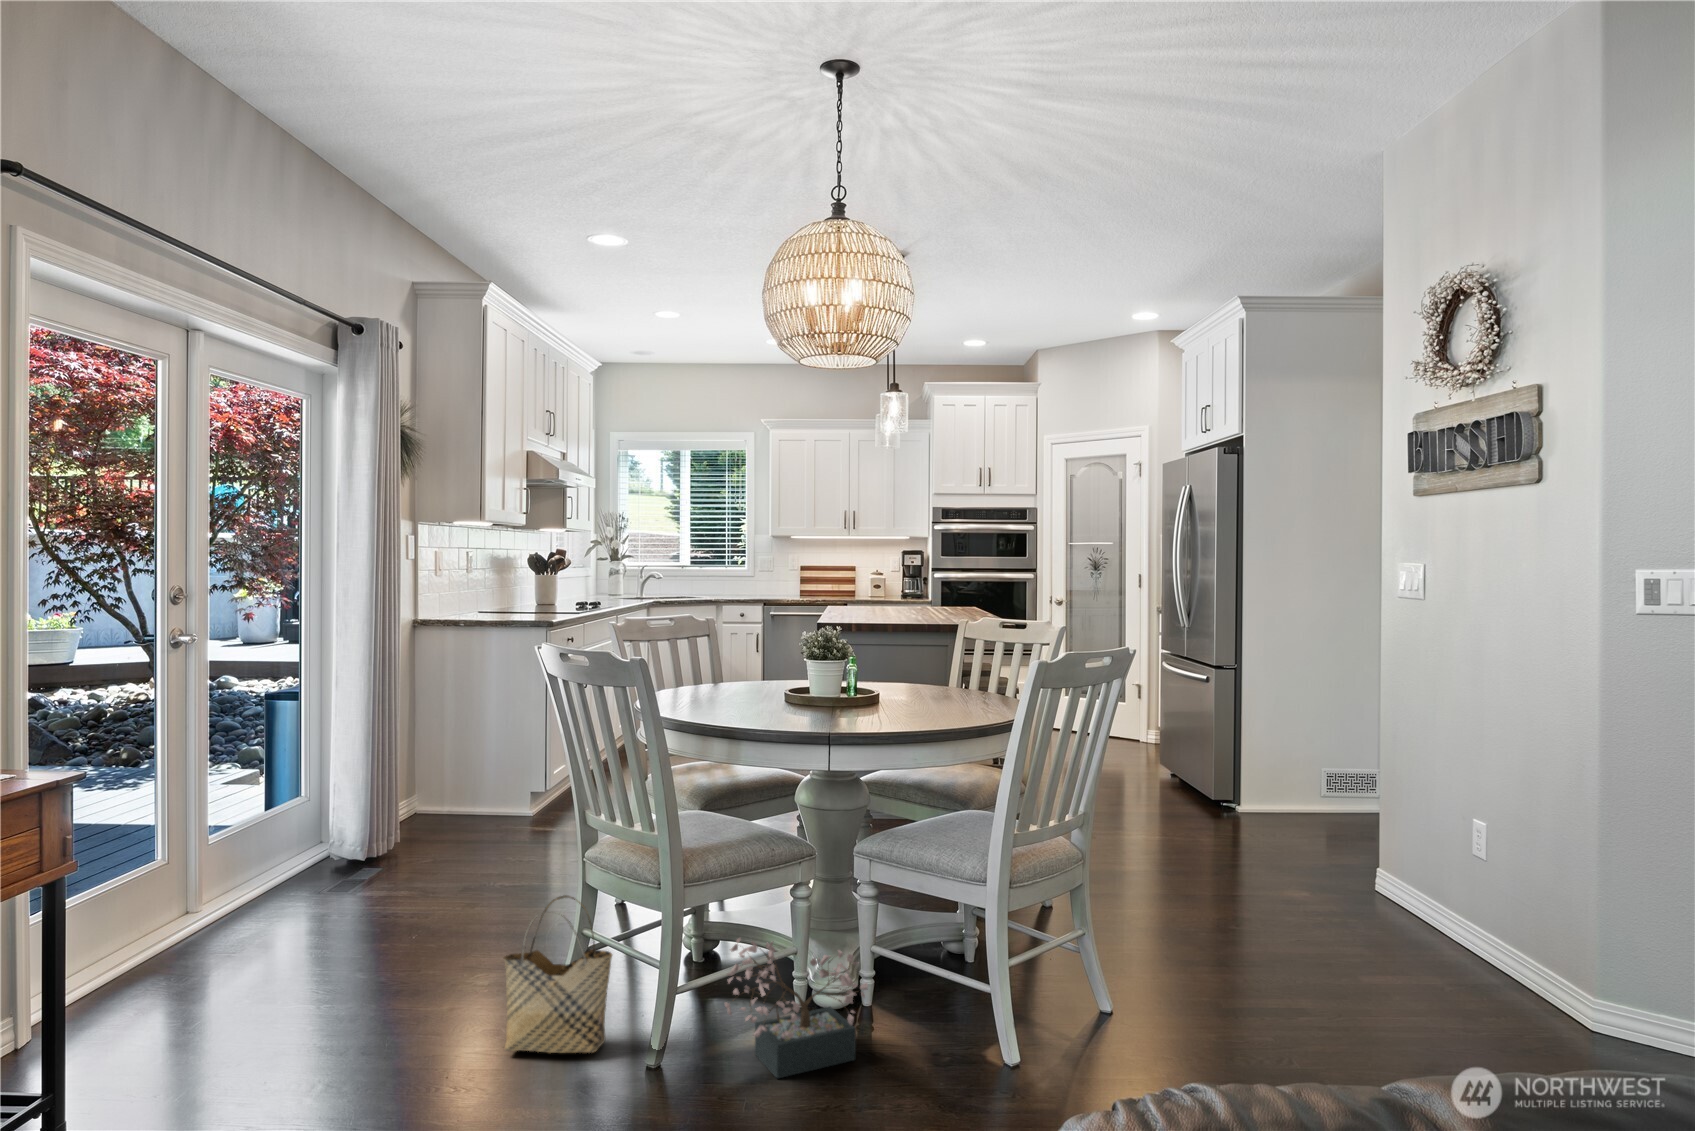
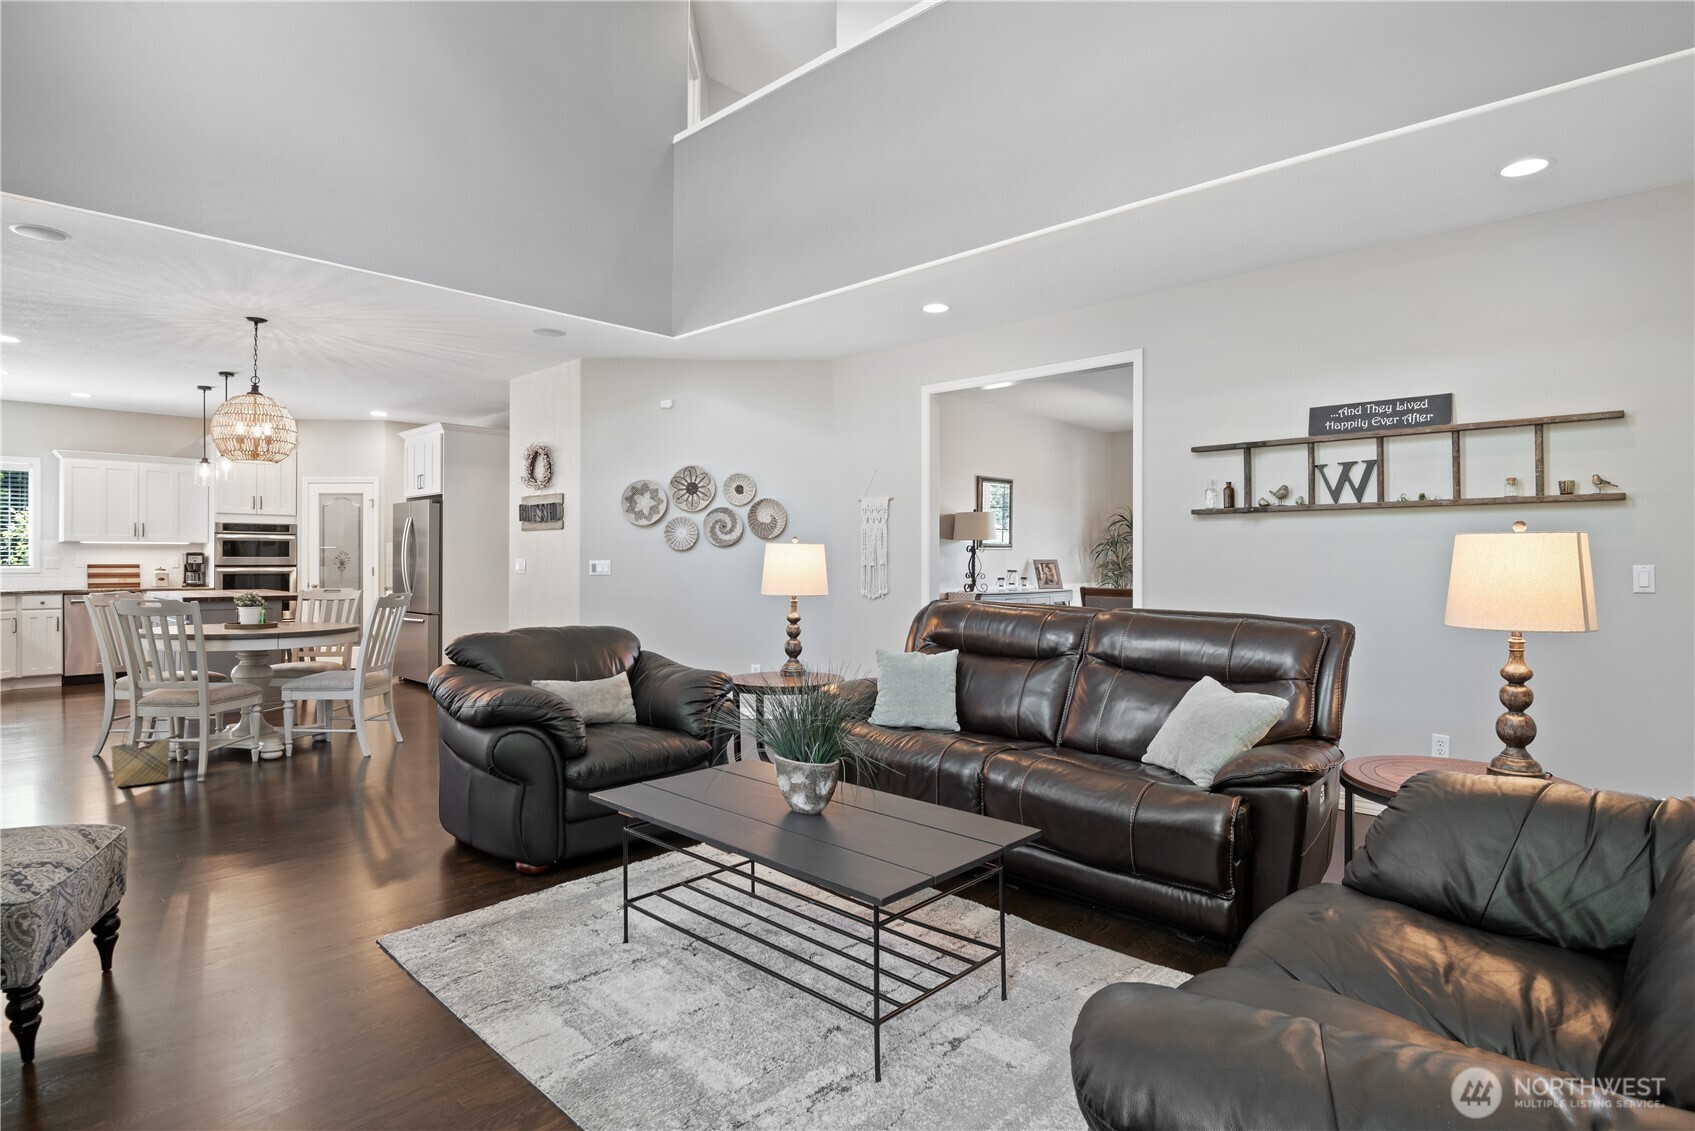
decorative plant: present [725,938,868,1079] -> none [235,720,300,772]

